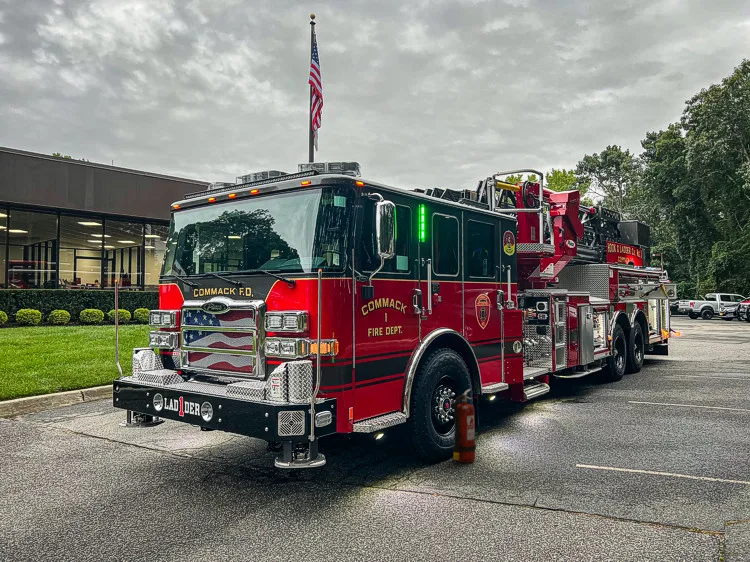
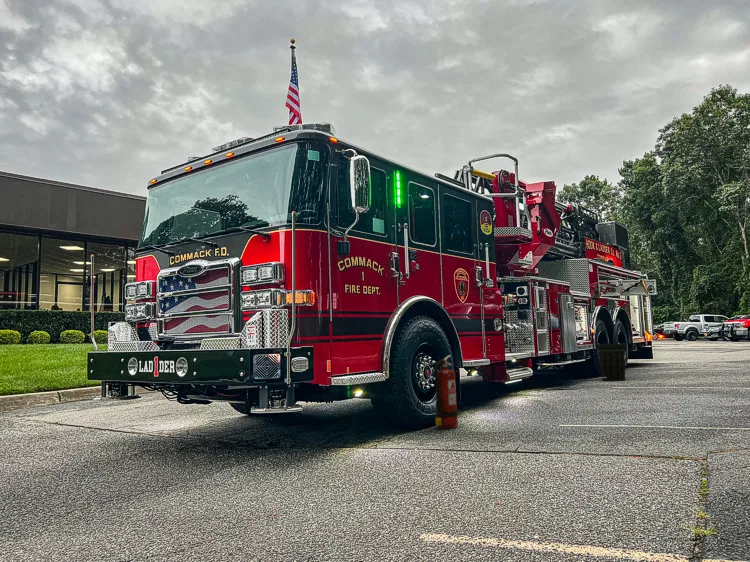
waste bin: none [613,348,644,387] -> present [596,343,626,381]

